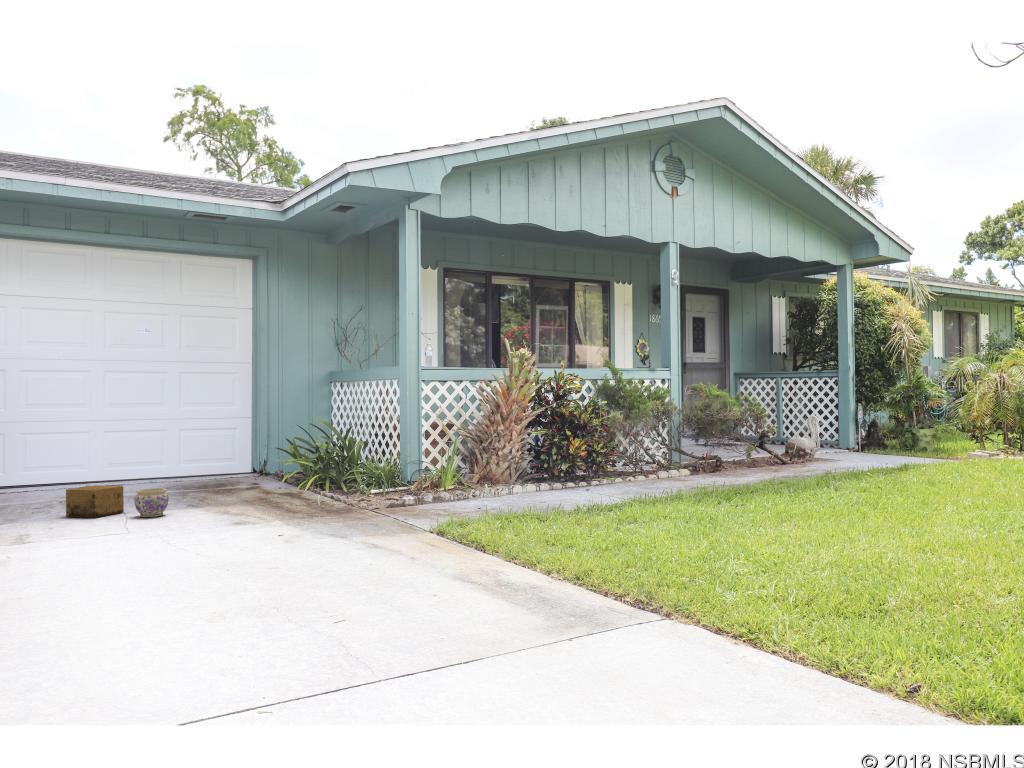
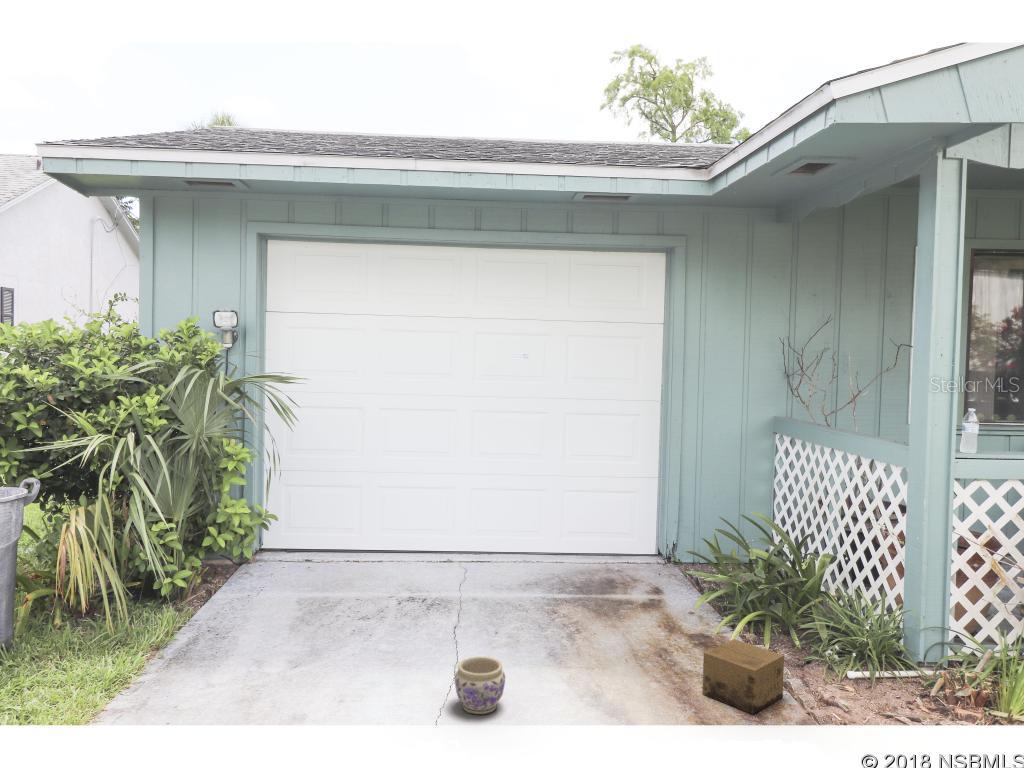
cardboard box: present [66,485,124,518] -> present [703,639,784,715]

